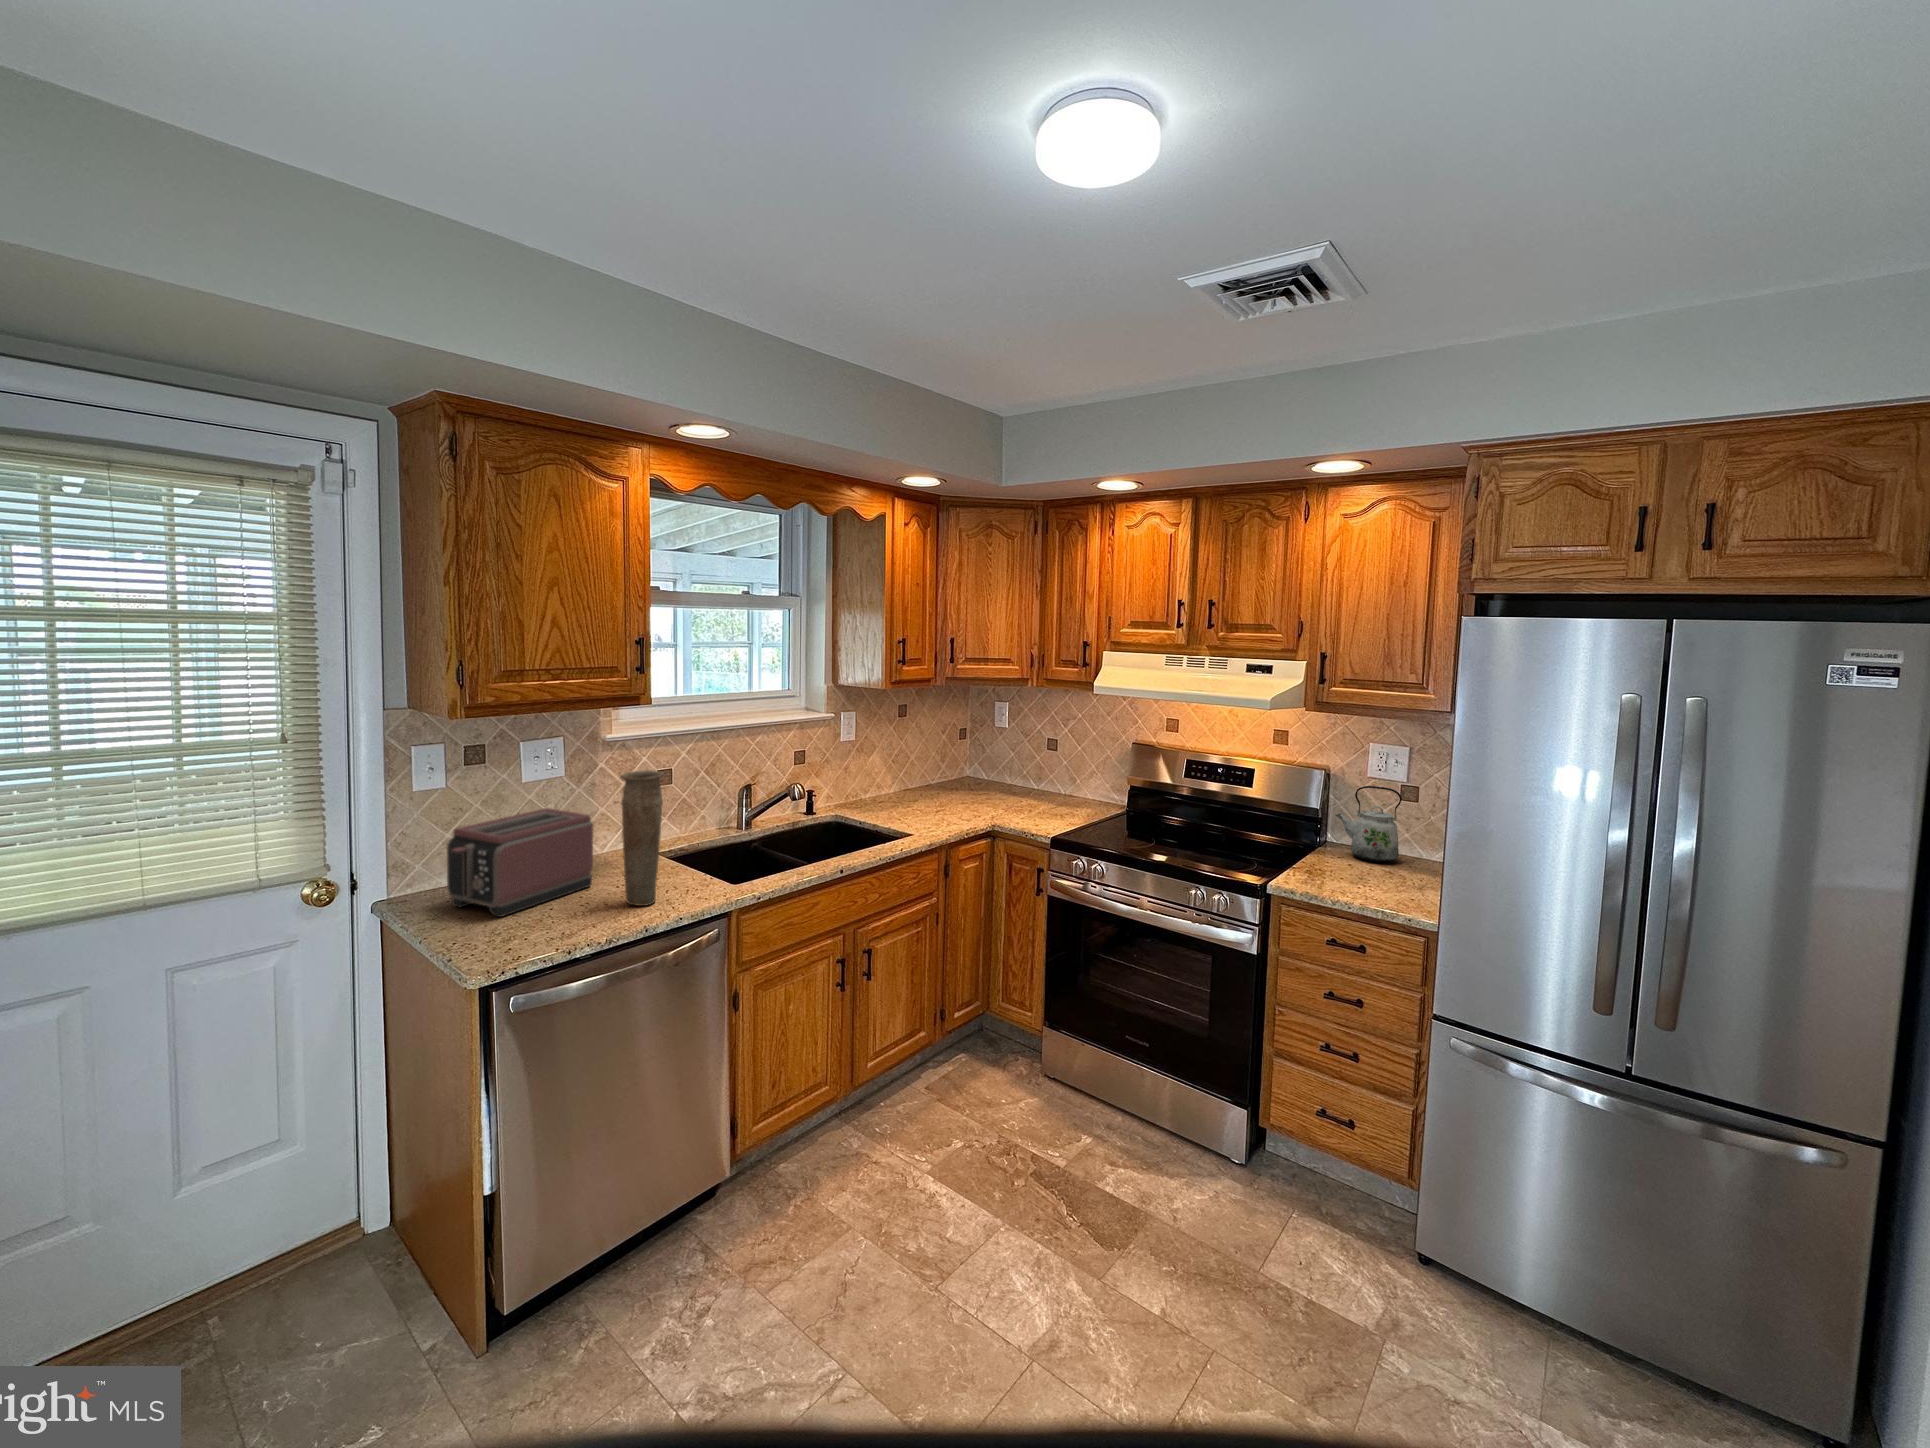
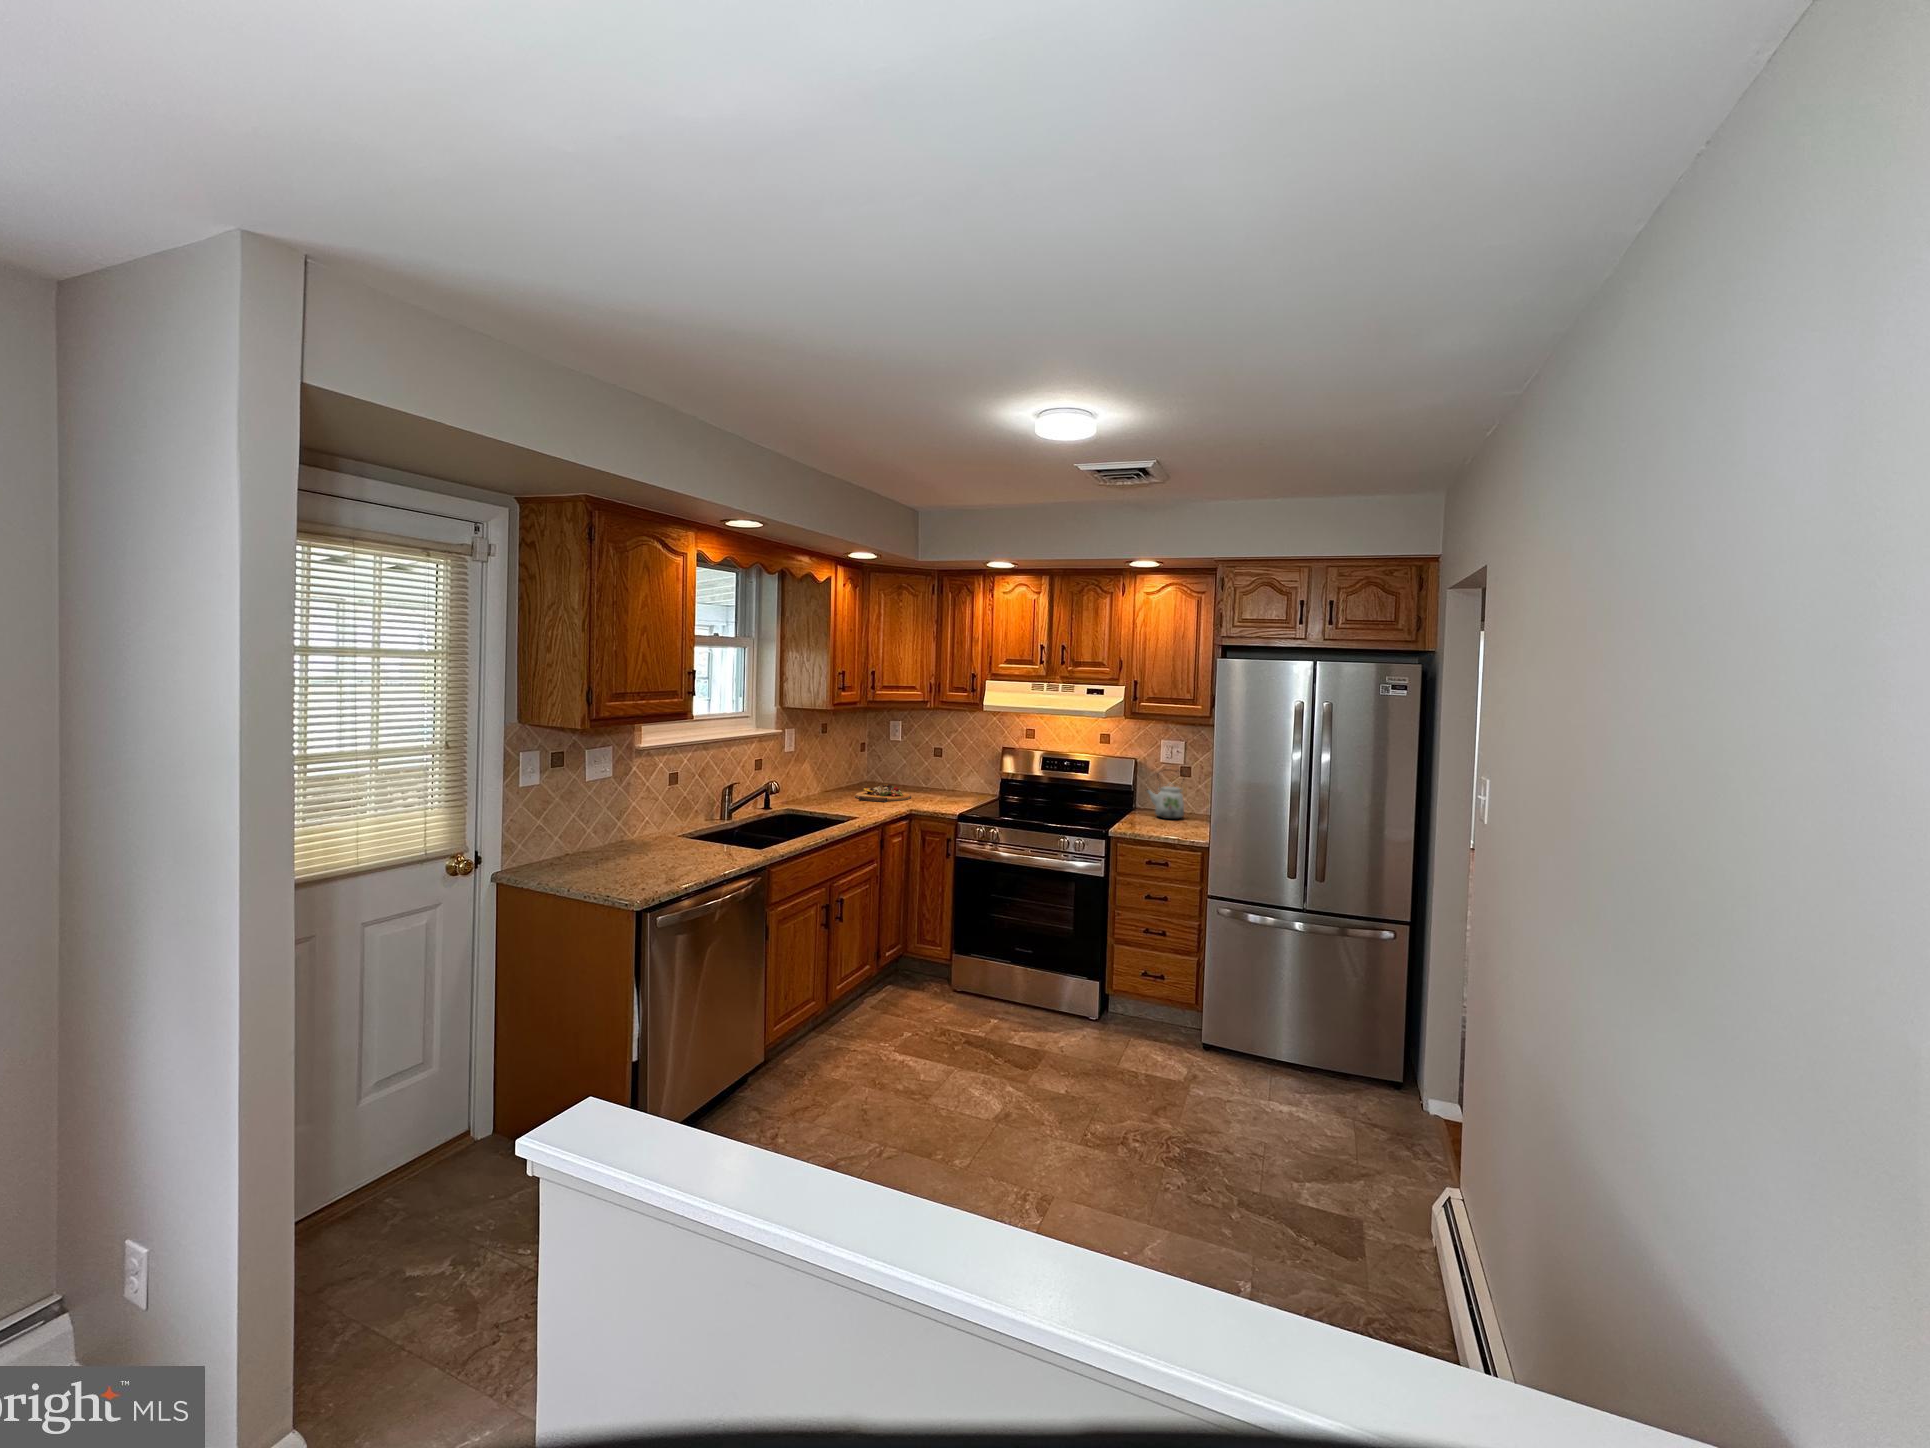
vase: present [621,770,664,906] -> none [697,765,728,860]
cutting board: none [942,781,1013,807] -> present [855,784,911,802]
toaster: present [447,808,593,917] -> none [572,798,662,869]

